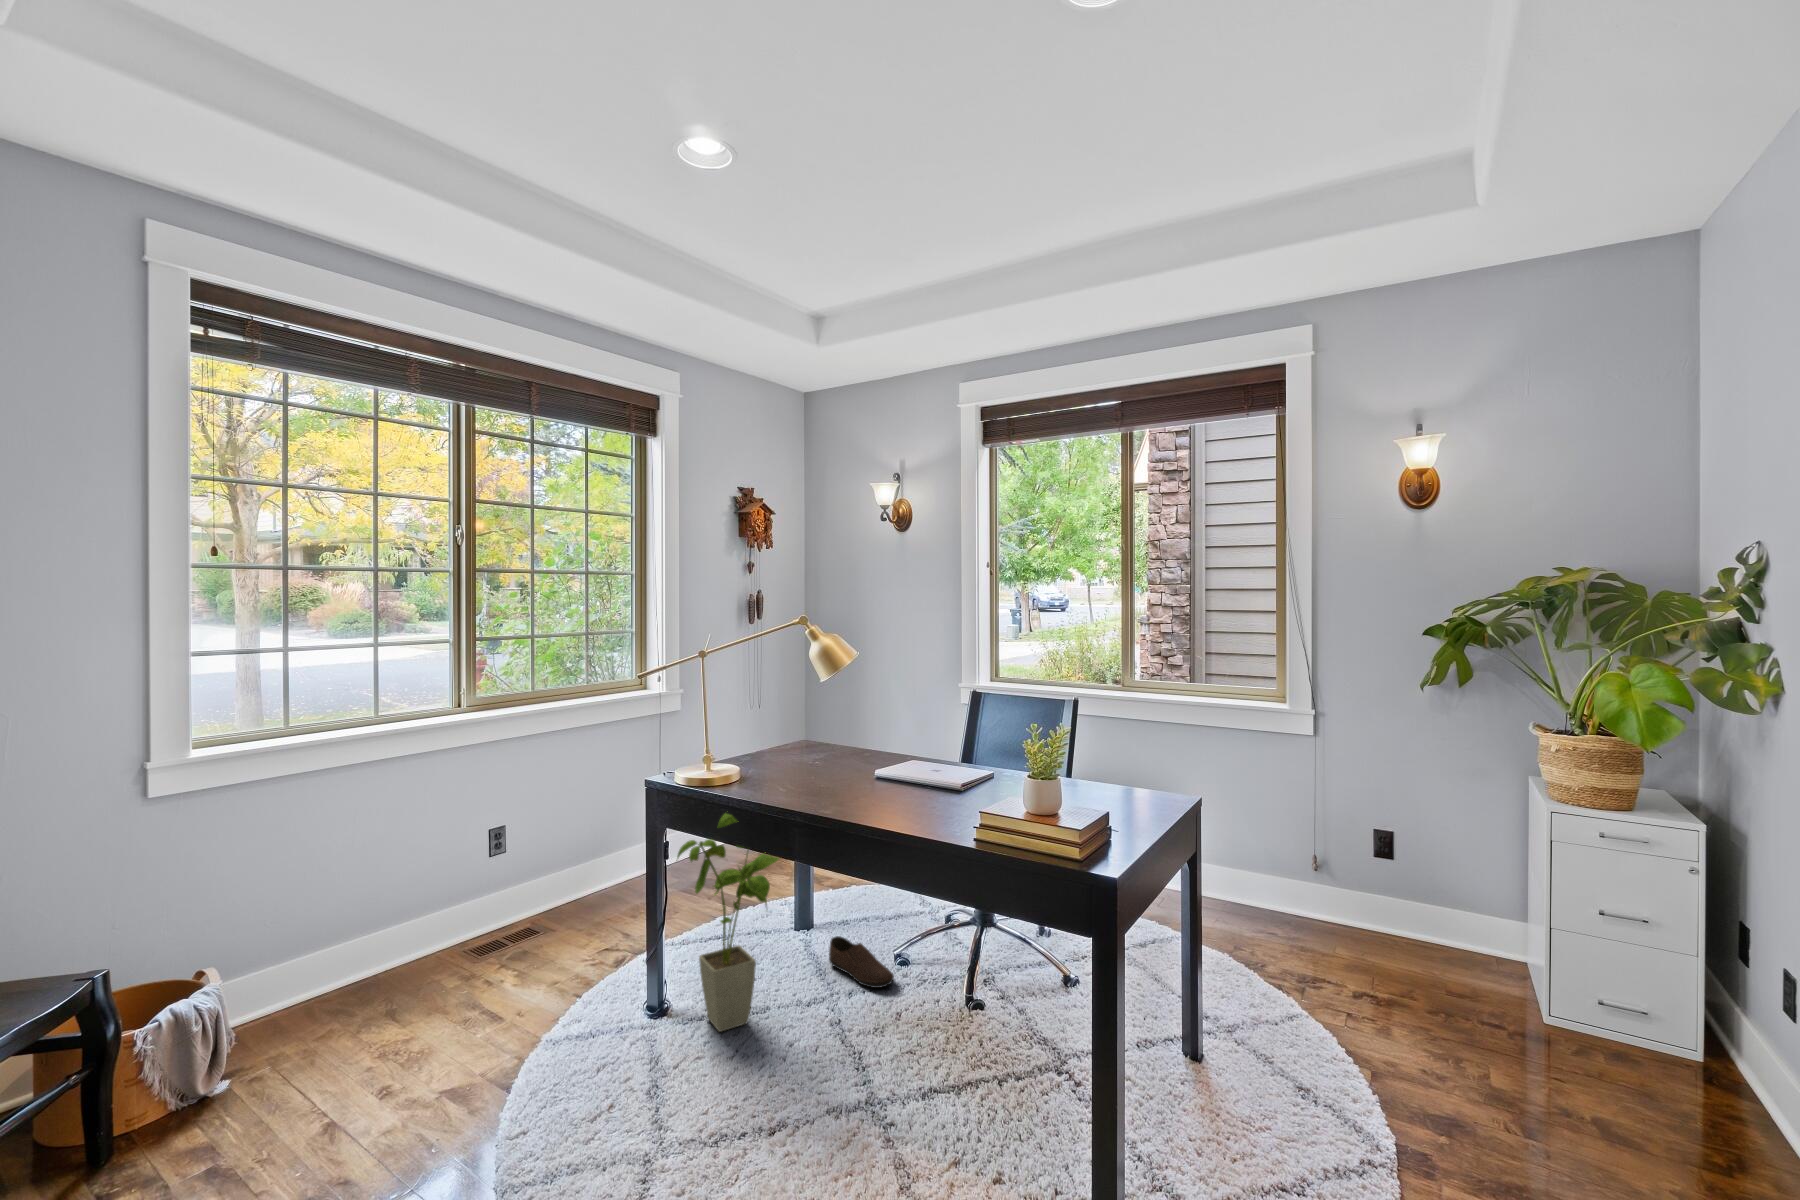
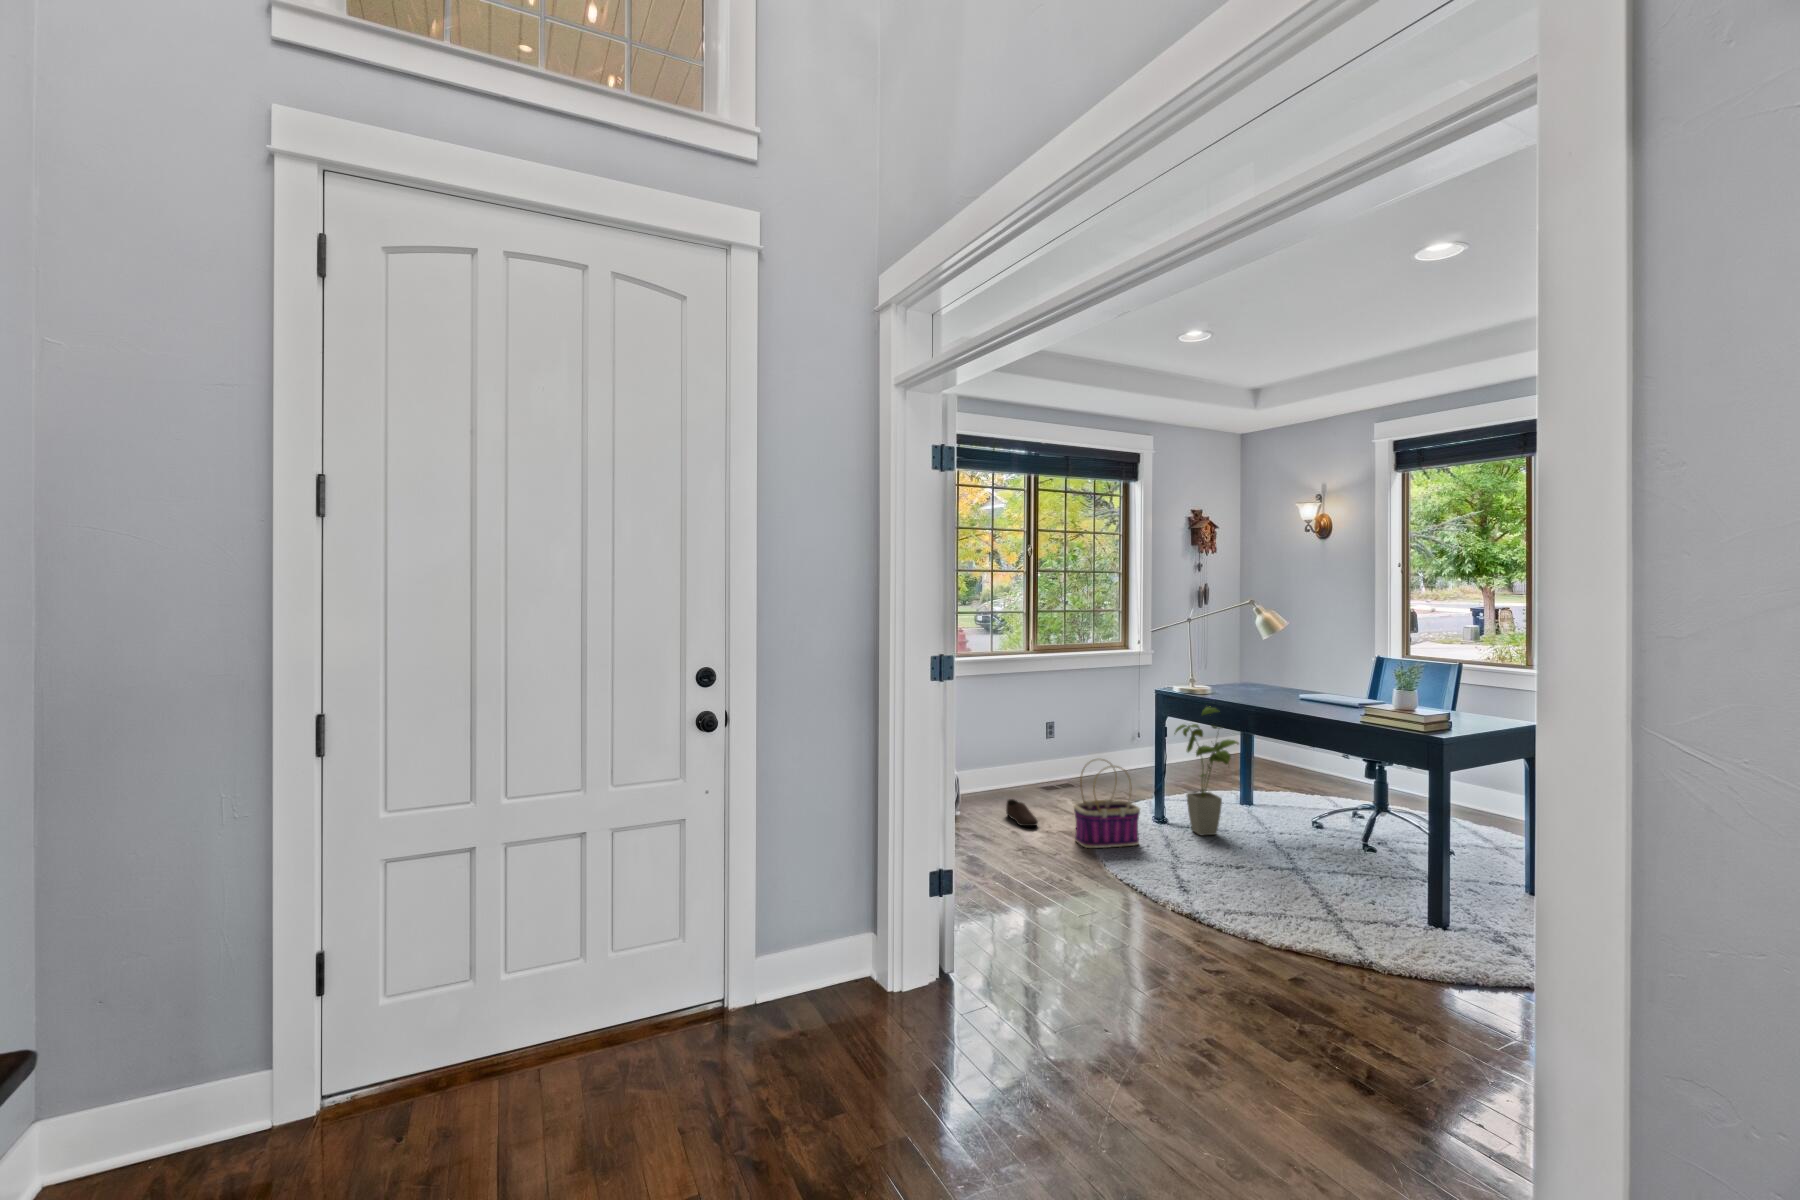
basket: none [463,934,602,1138] -> present [1074,759,1140,848]
shoe: present [829,936,894,988] -> present [1006,799,1038,826]

